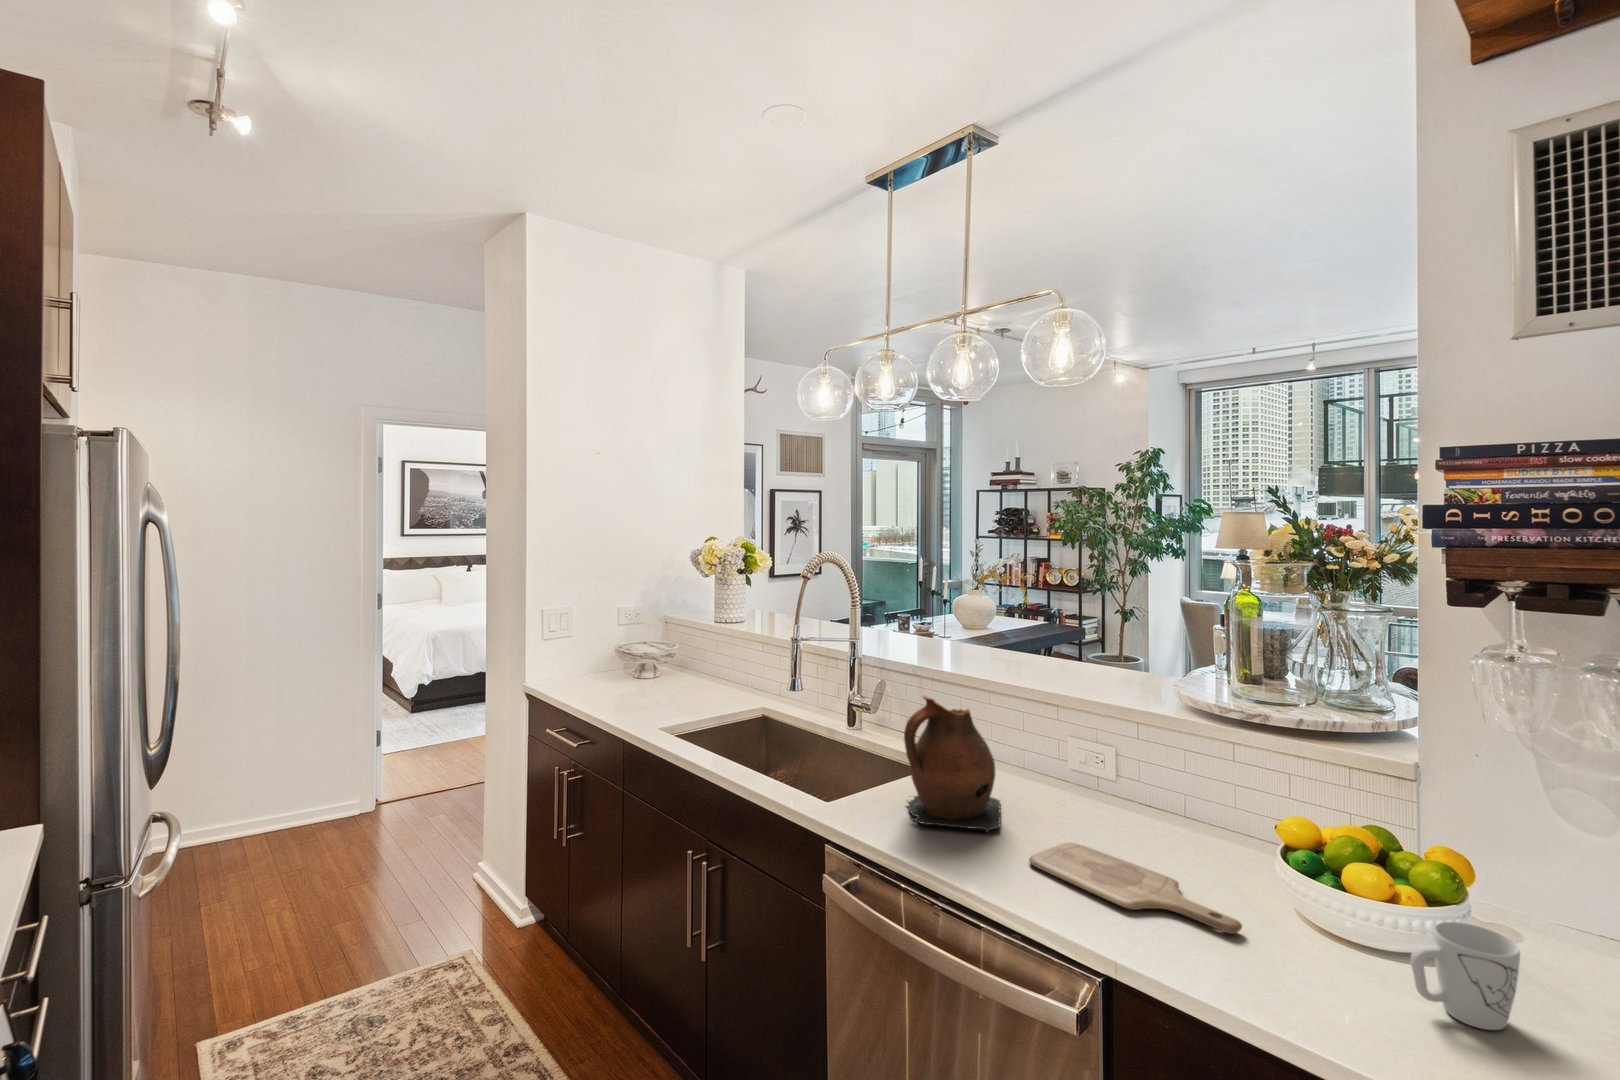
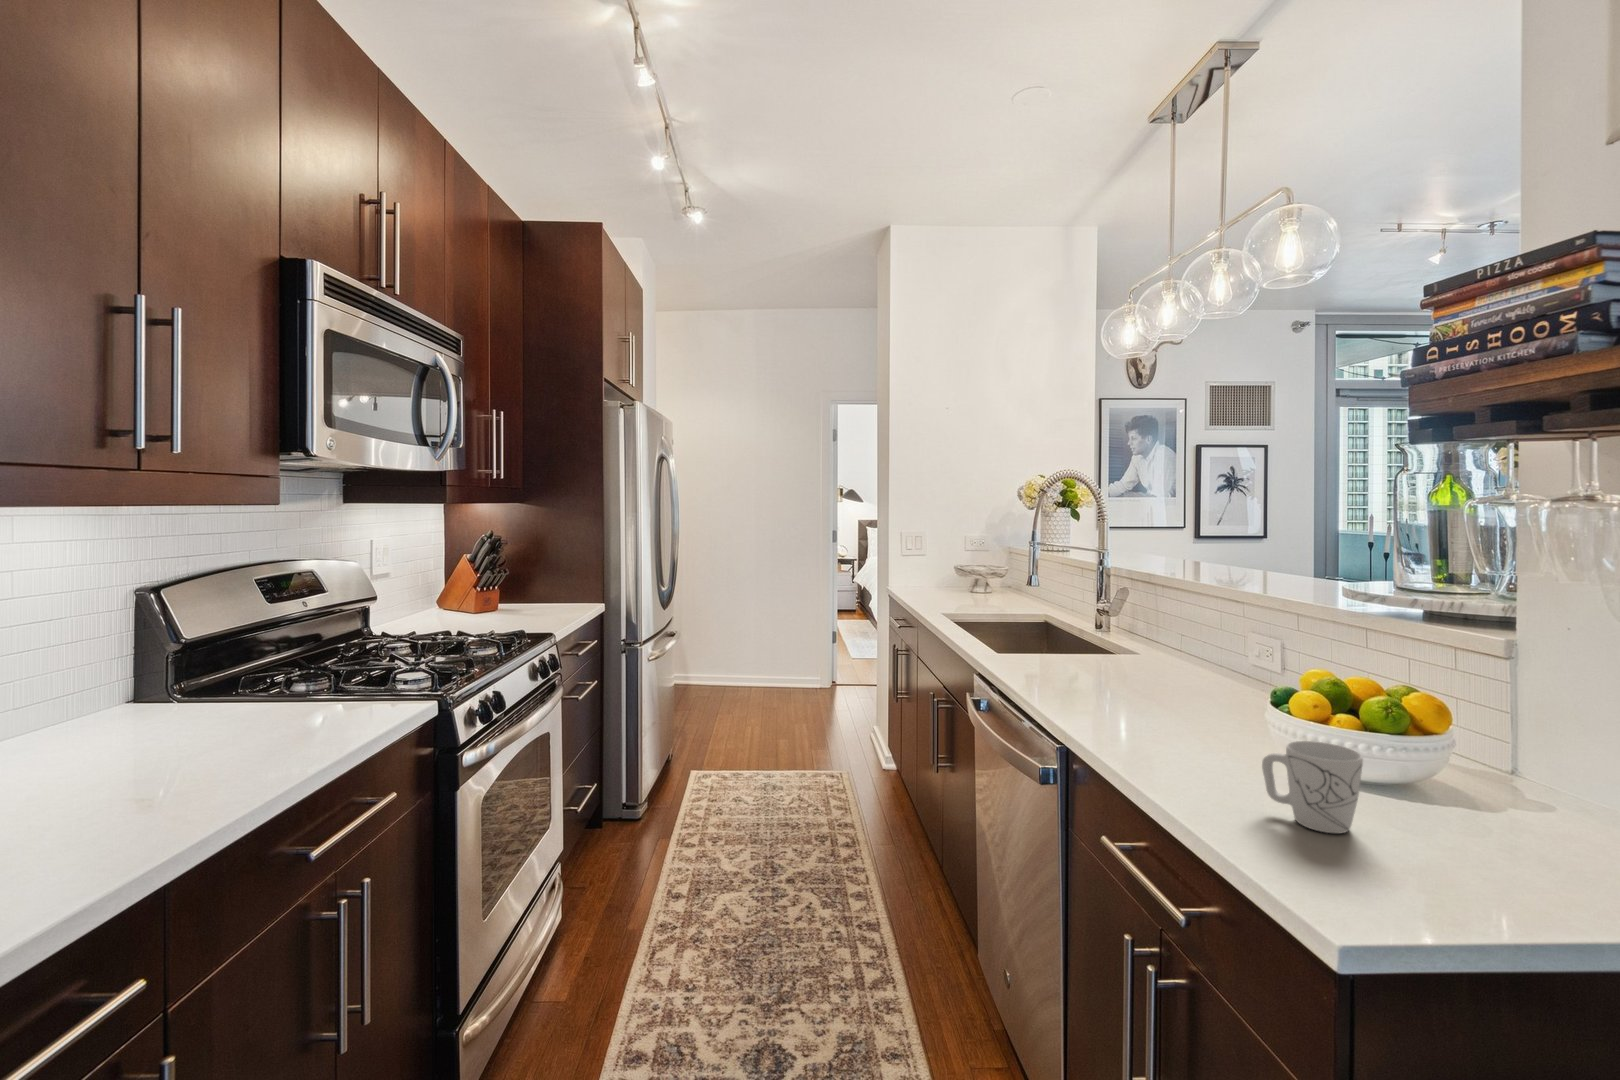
ceramic pitcher: present [904,696,1000,832] -> none [1035,572,1136,683]
cutting board: present [1029,843,1242,934] -> none [1088,694,1199,752]

